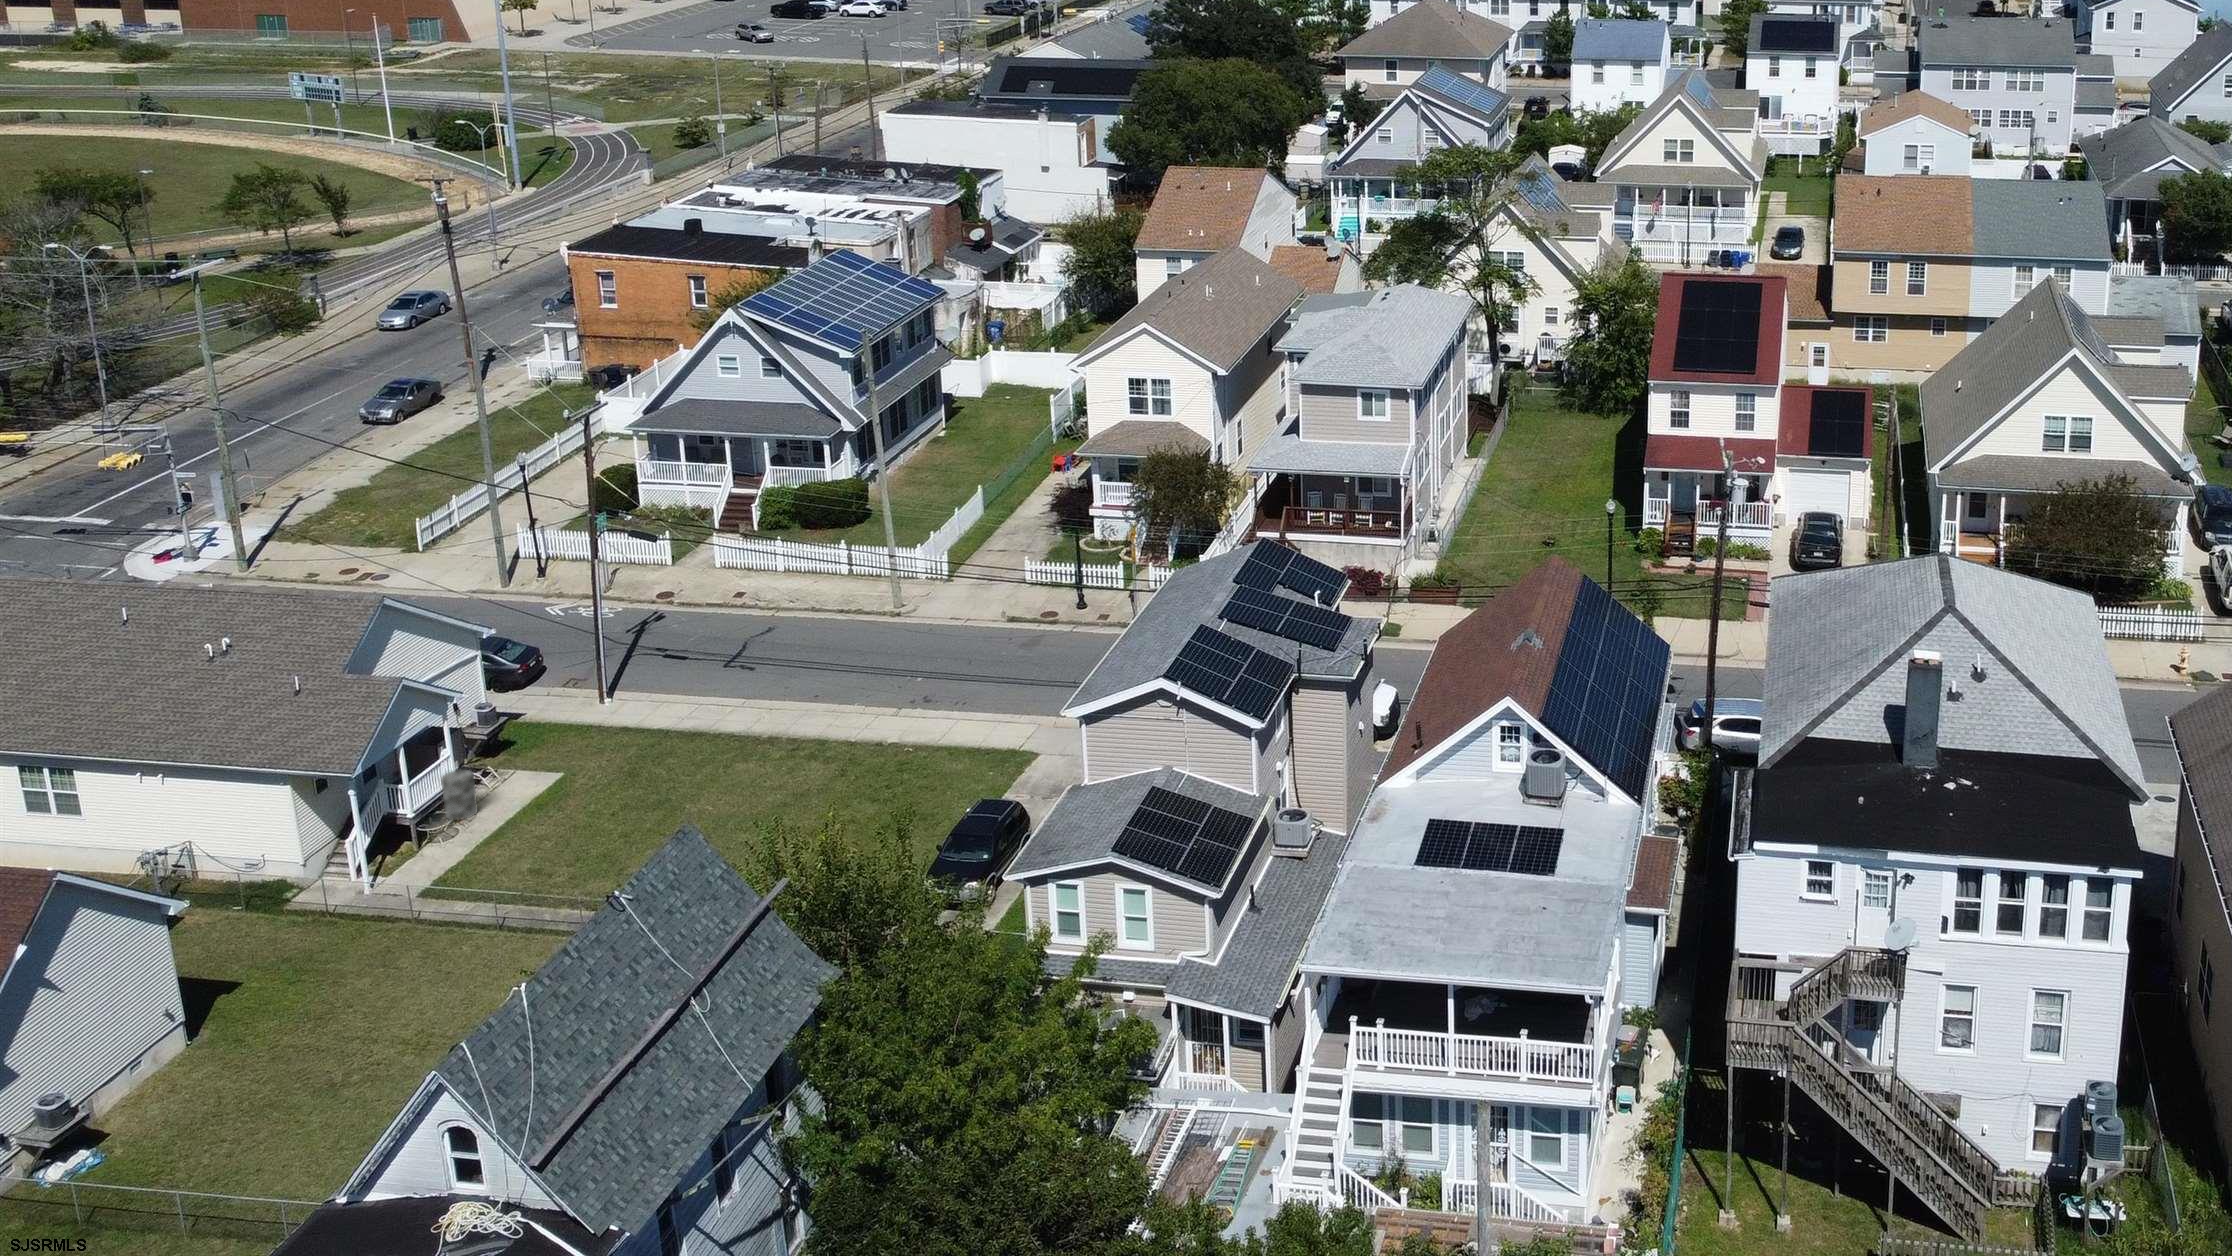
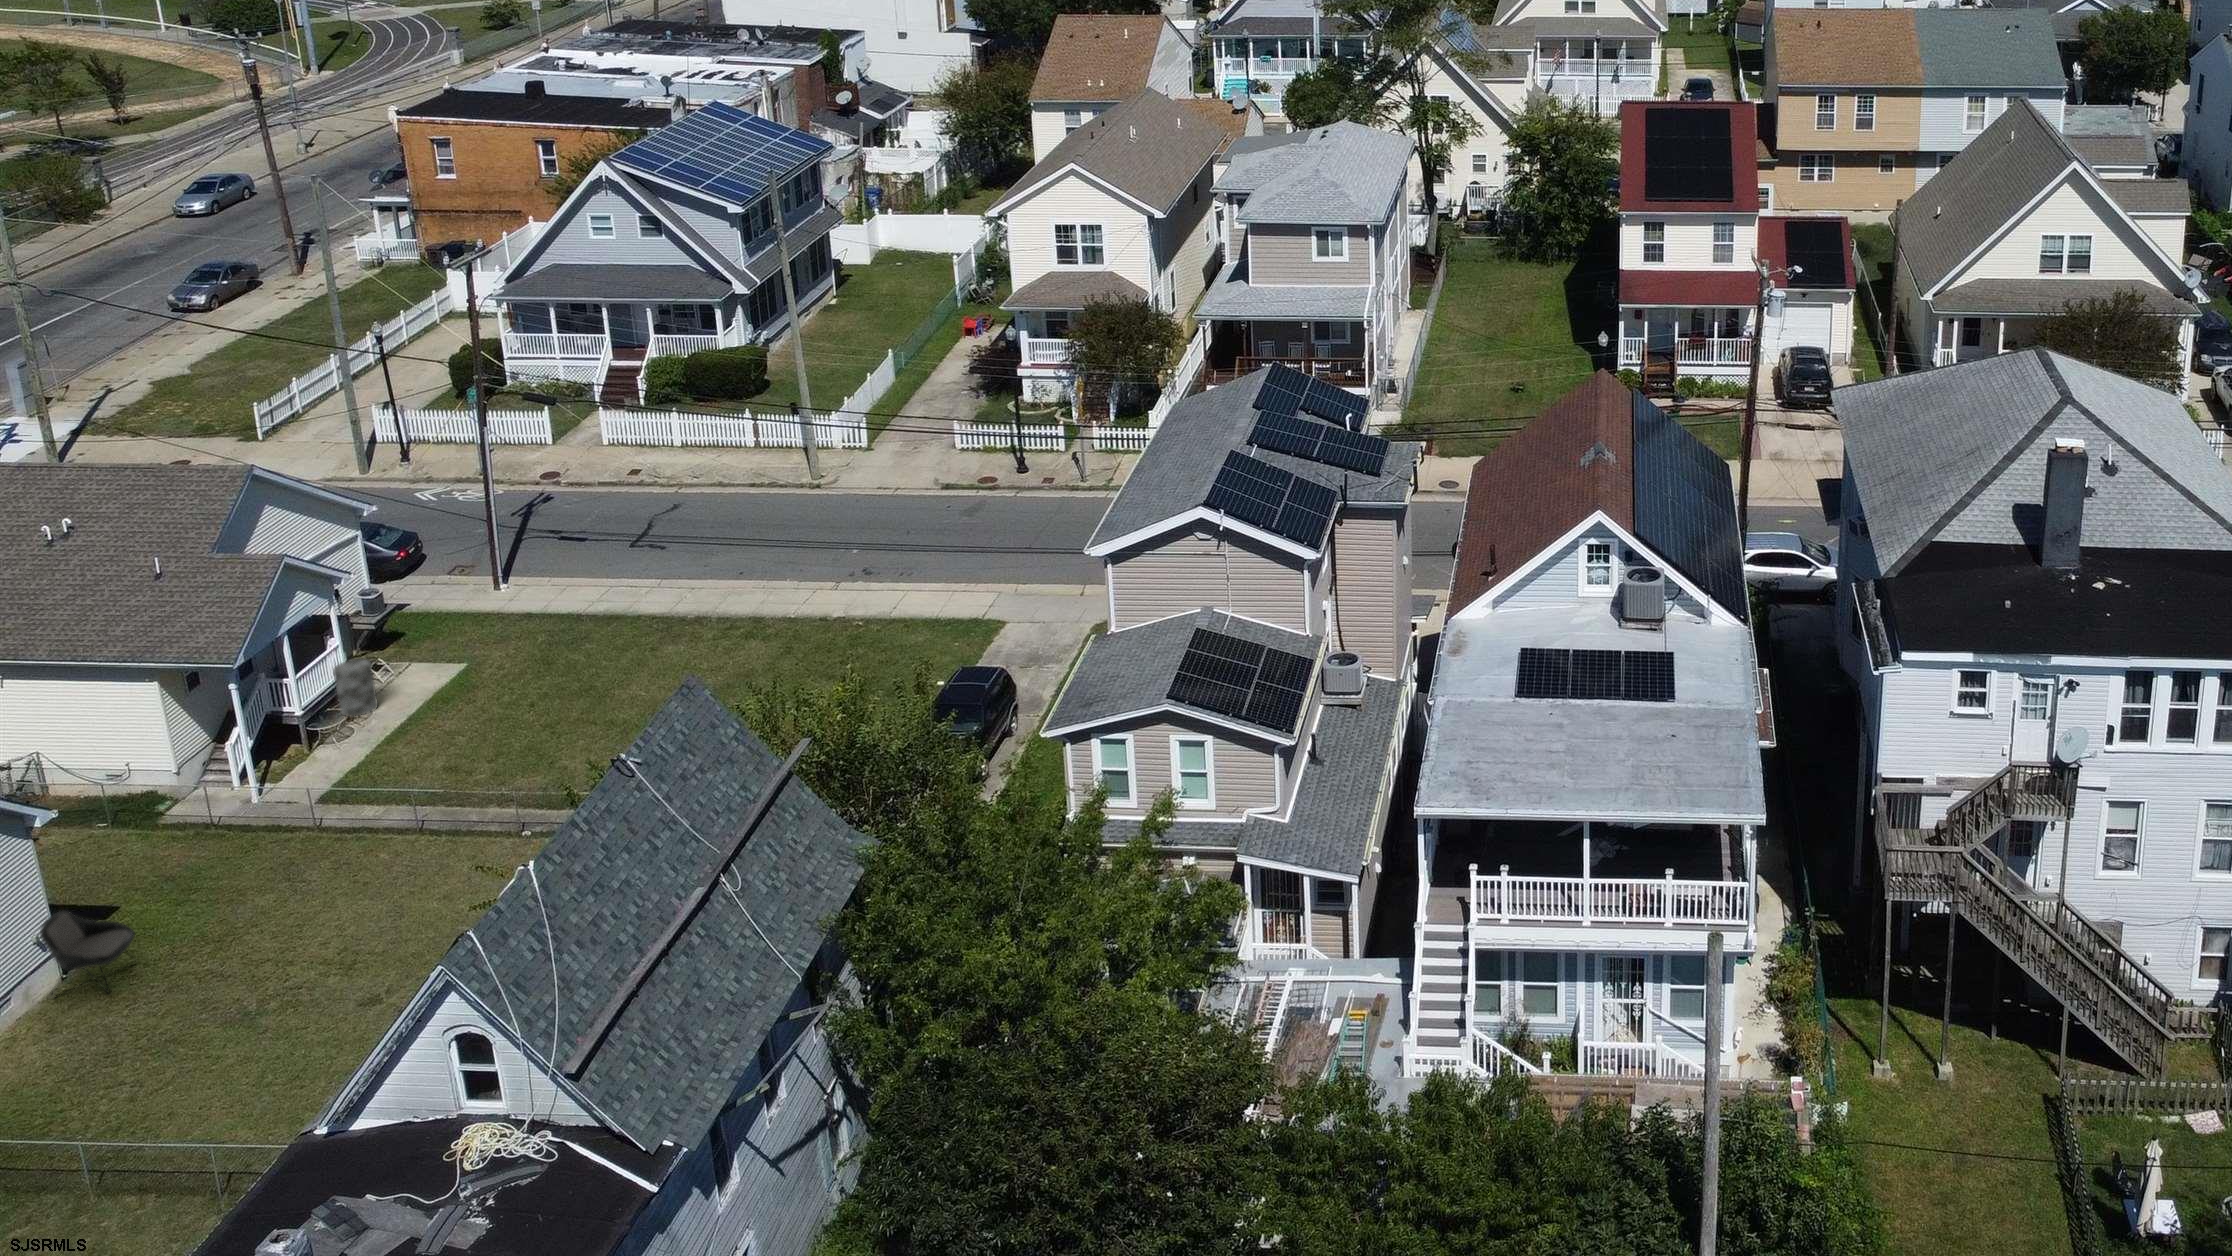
lounge chair: none [168,988,247,1063] -> present [40,911,135,995]

